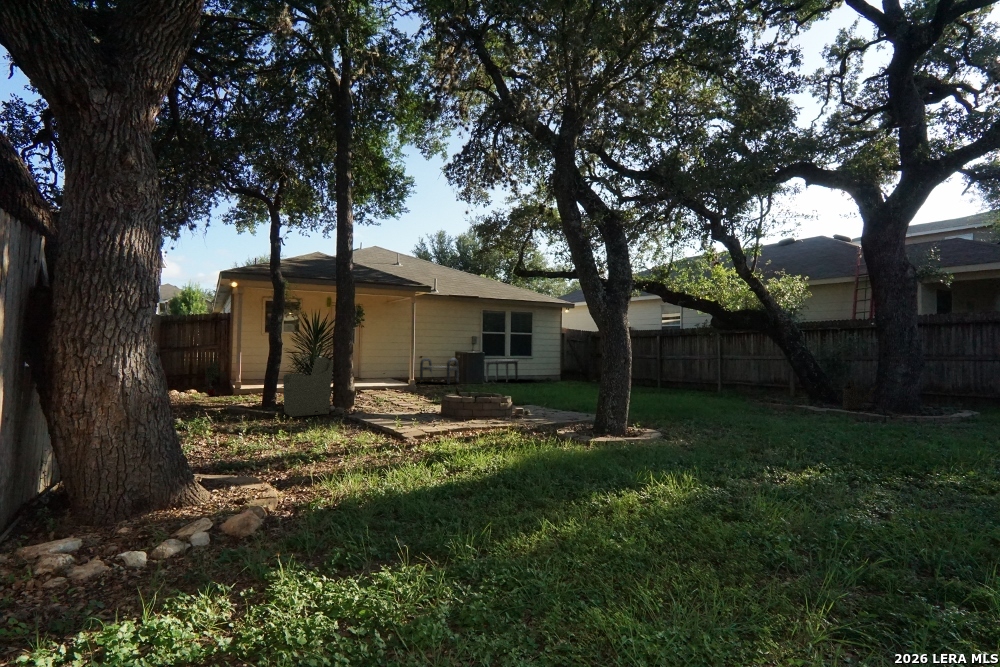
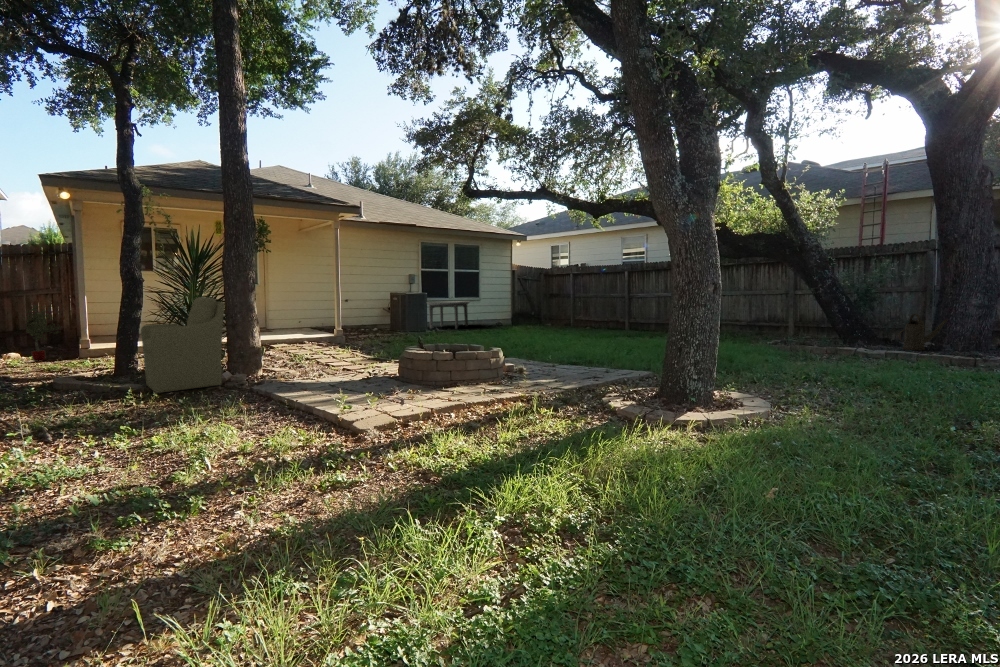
bench: present [420,358,459,384] -> none [346,301,397,333]

